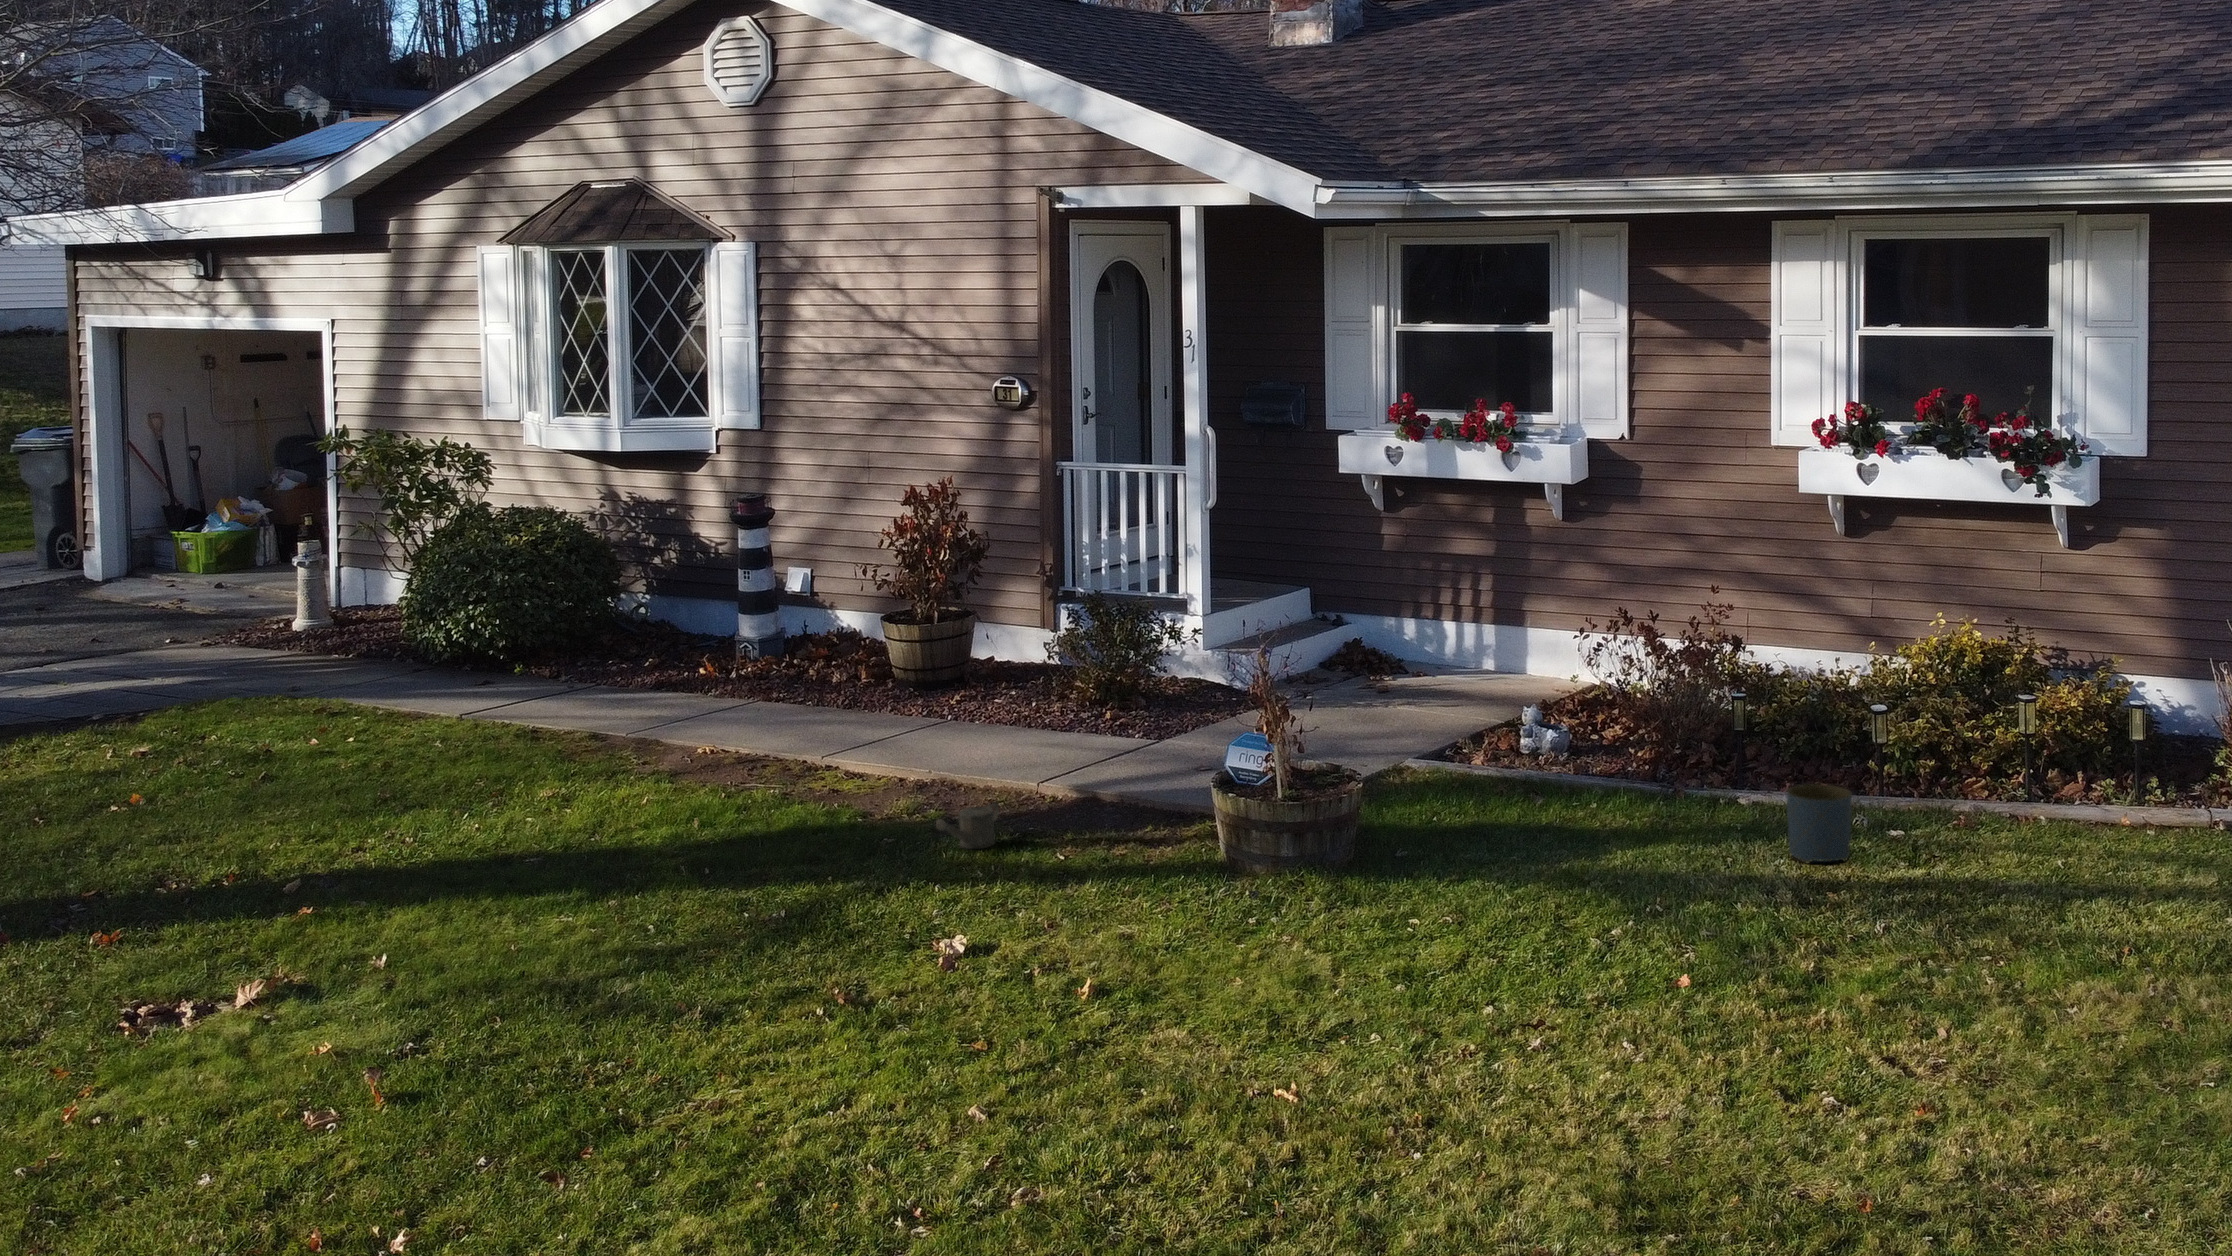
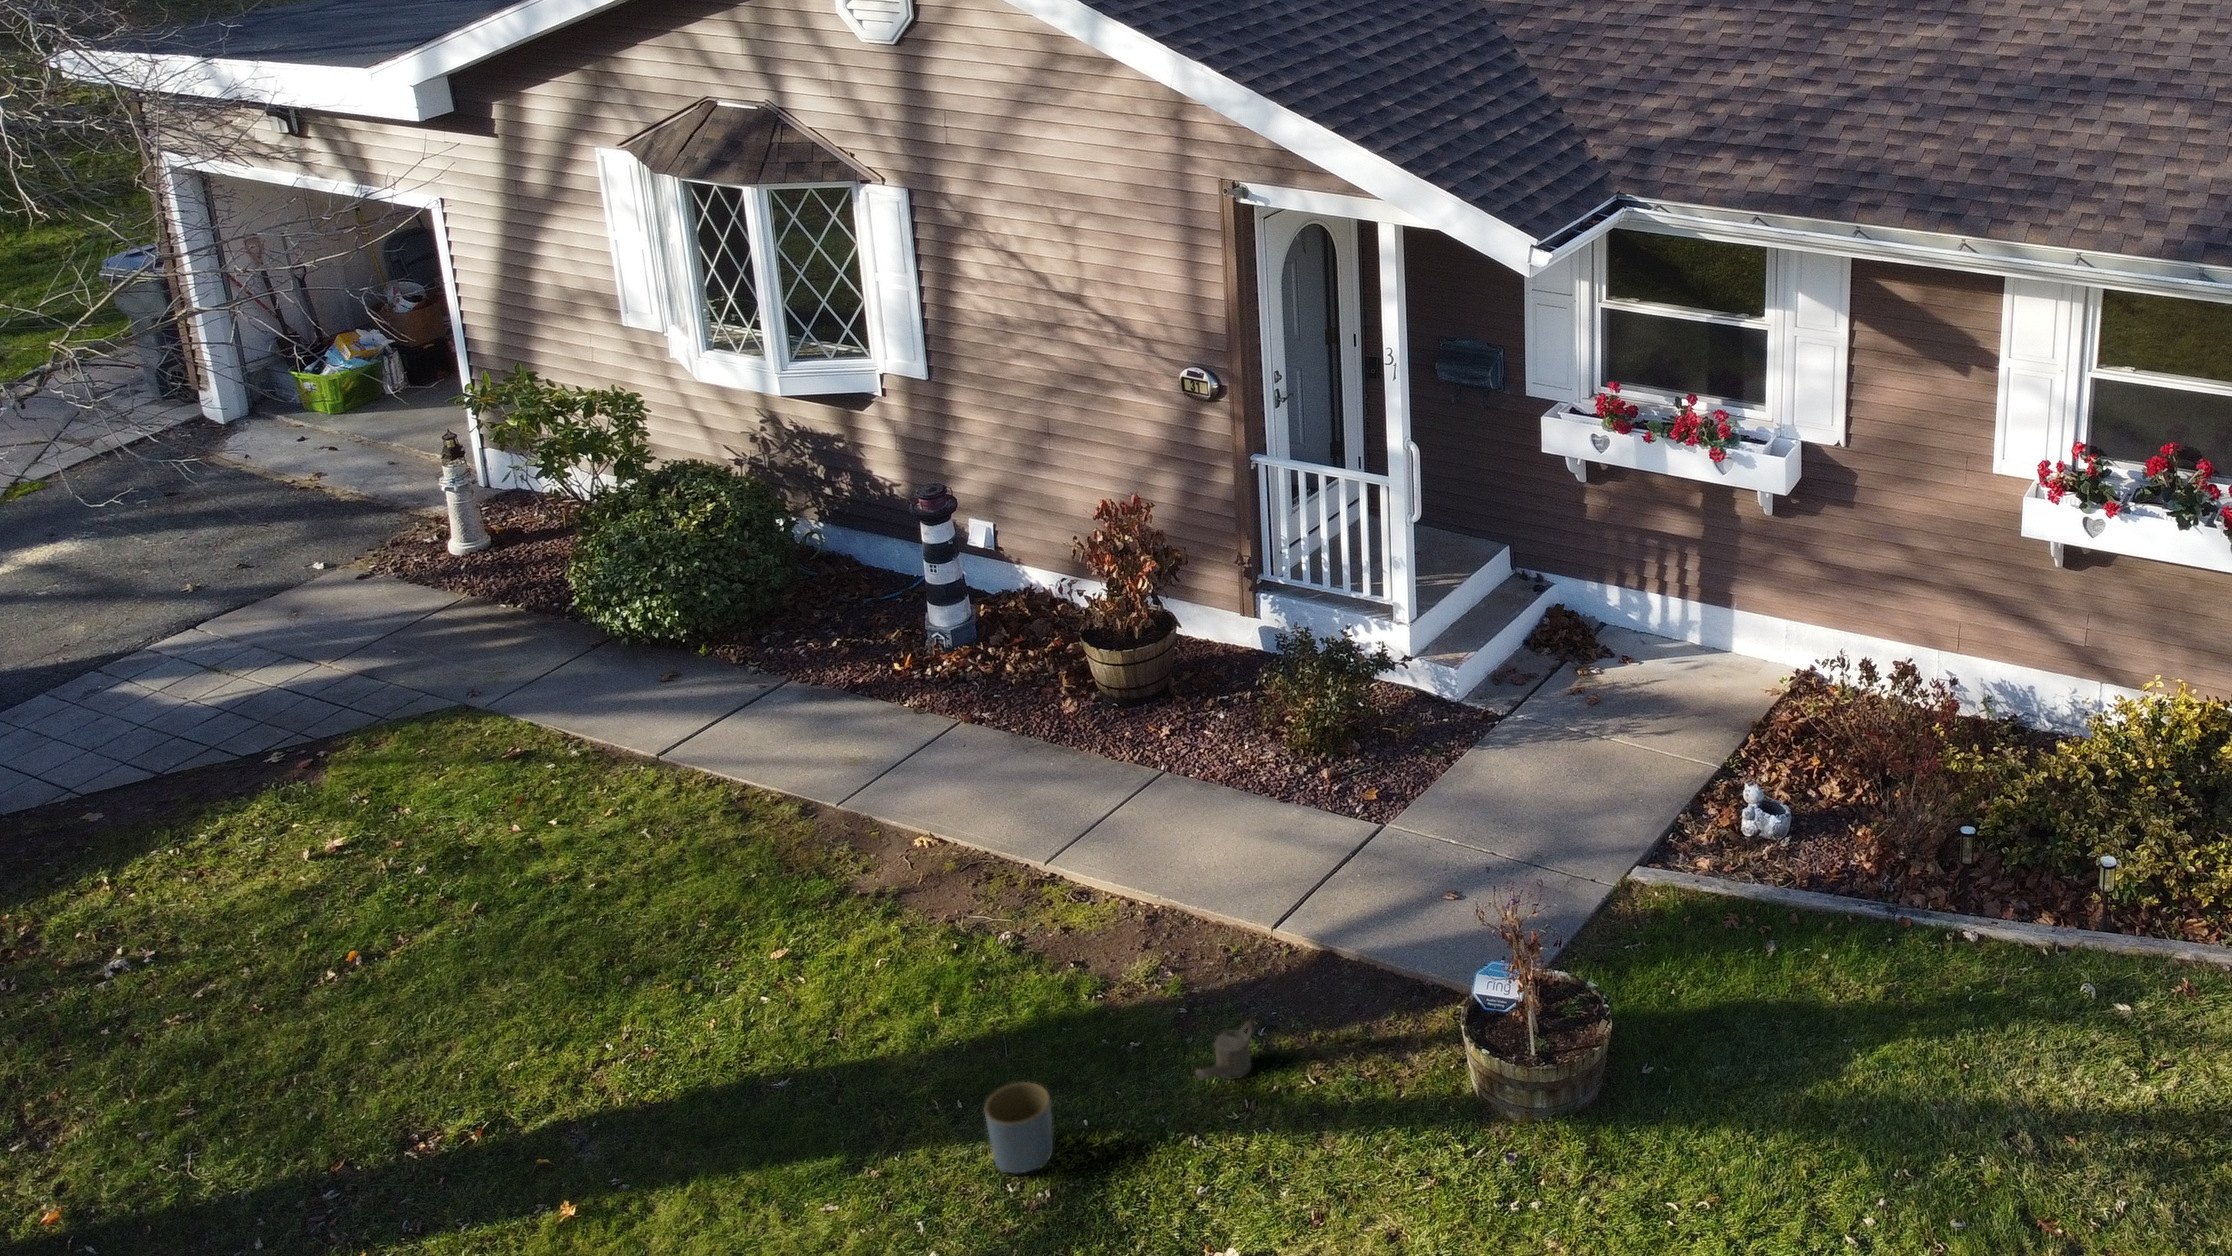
planter: present [1786,784,1852,863] -> present [985,1082,1053,1173]

